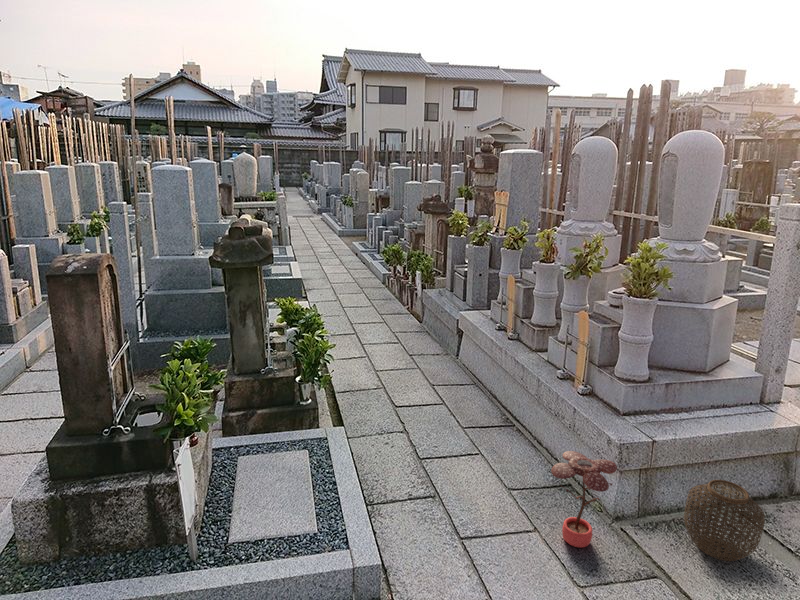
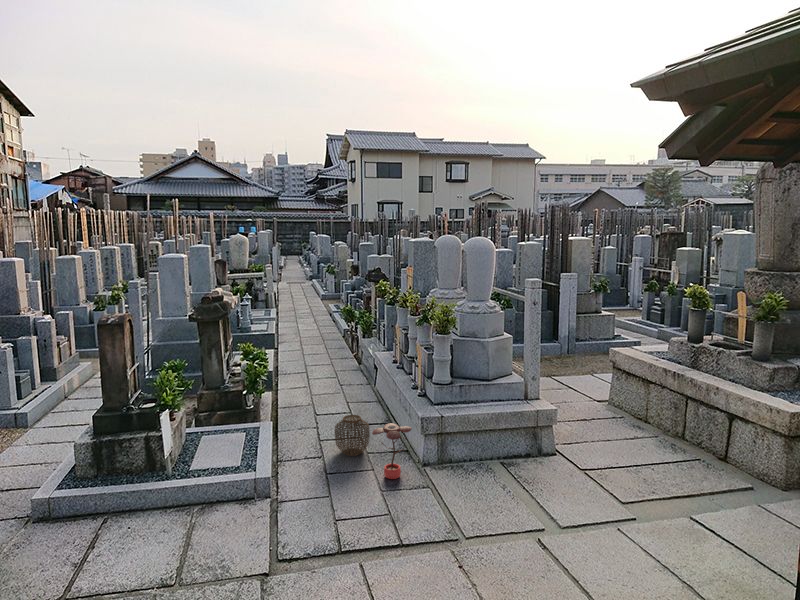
woven basket: present [684,480,765,561] -> present [335,415,369,456]

